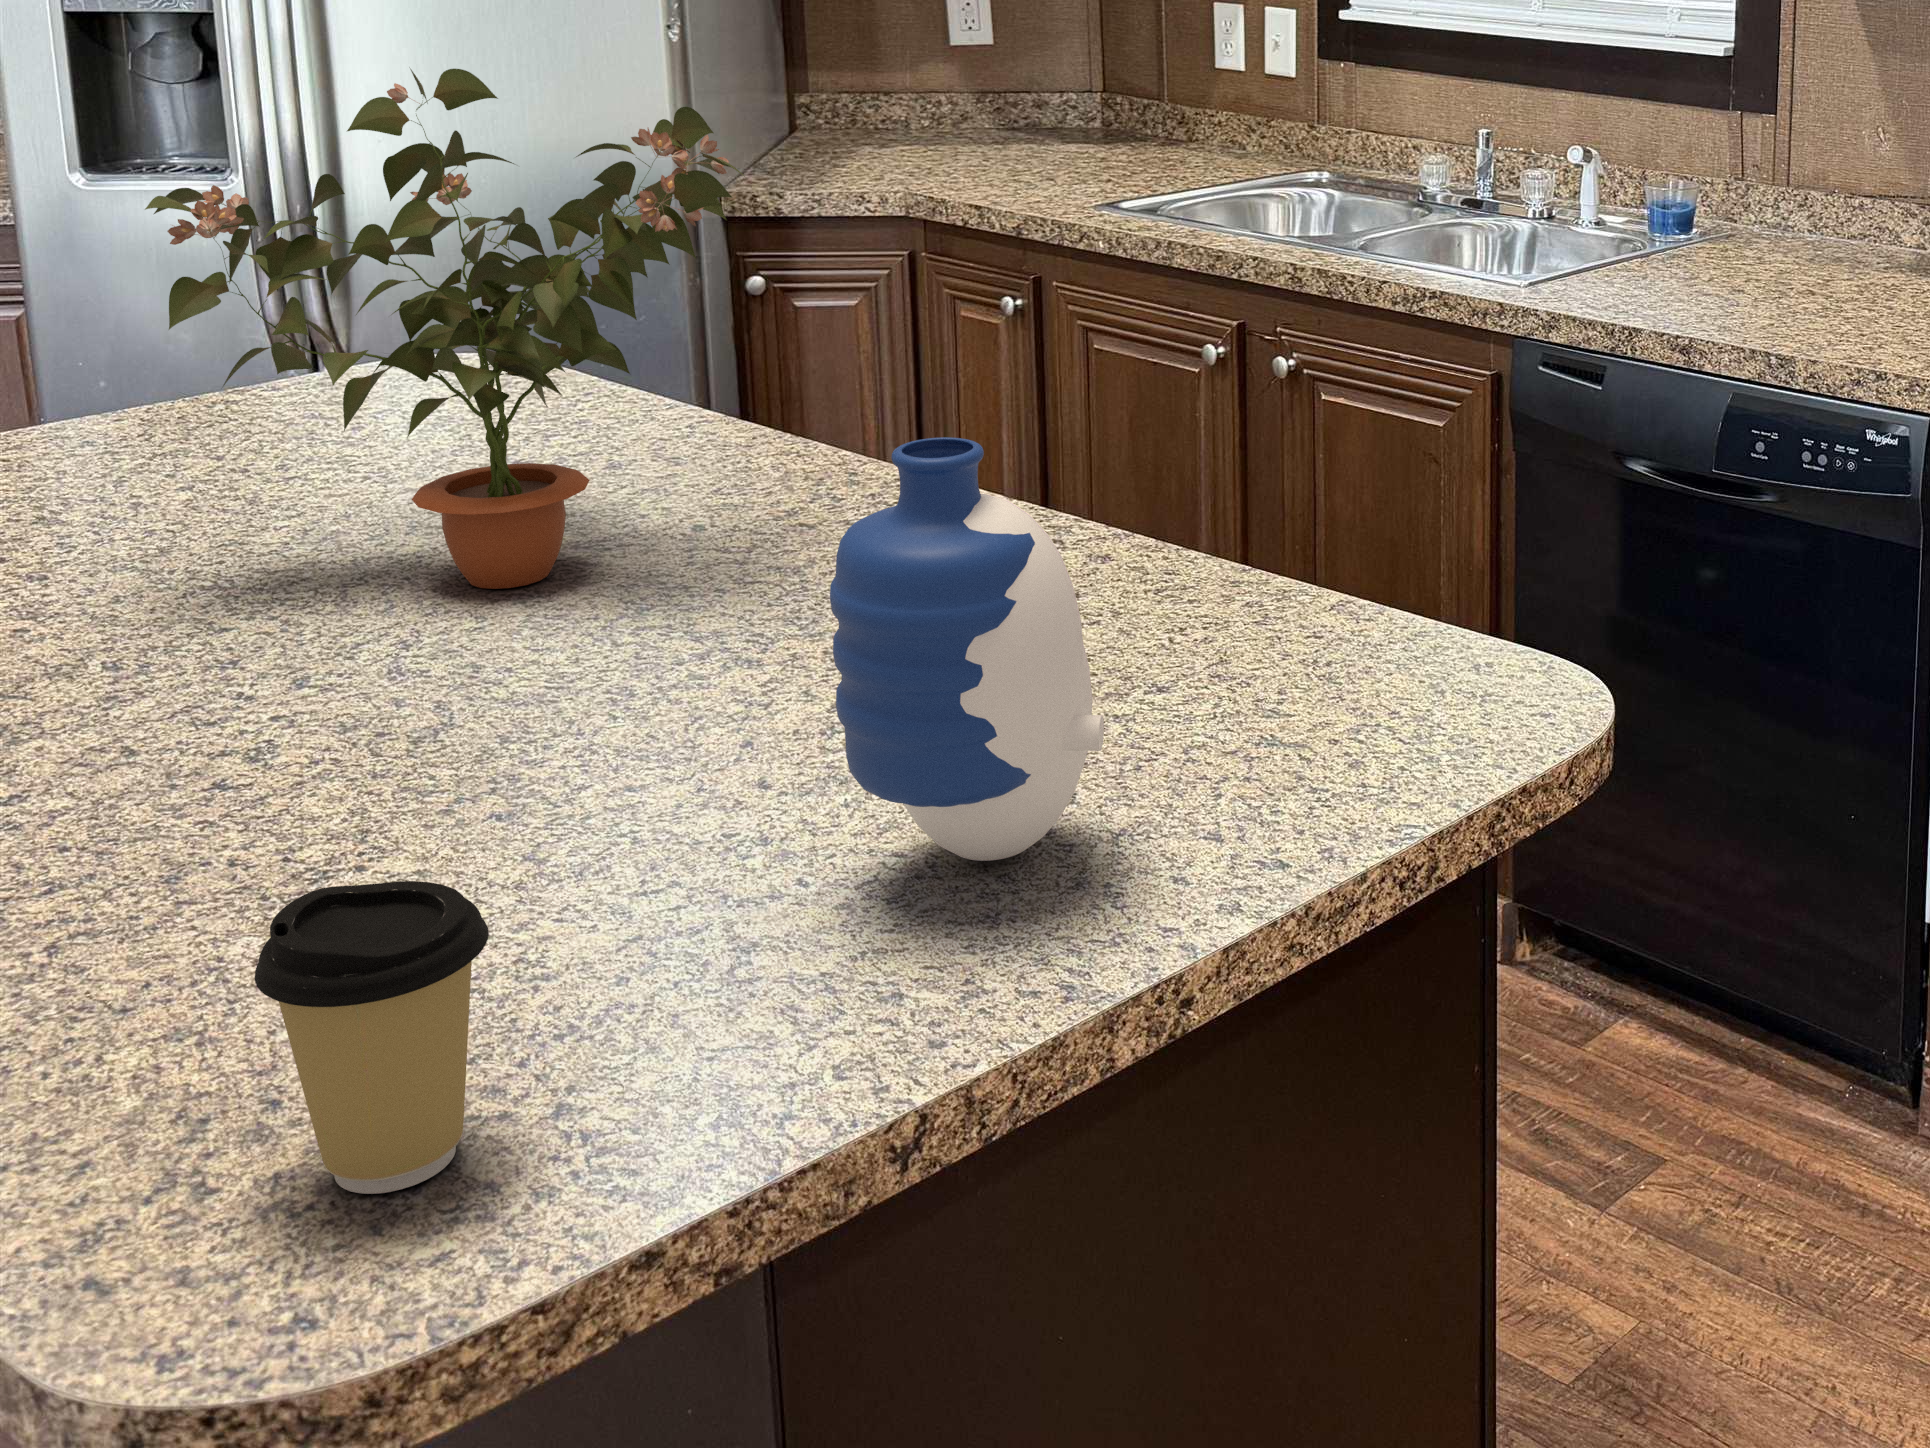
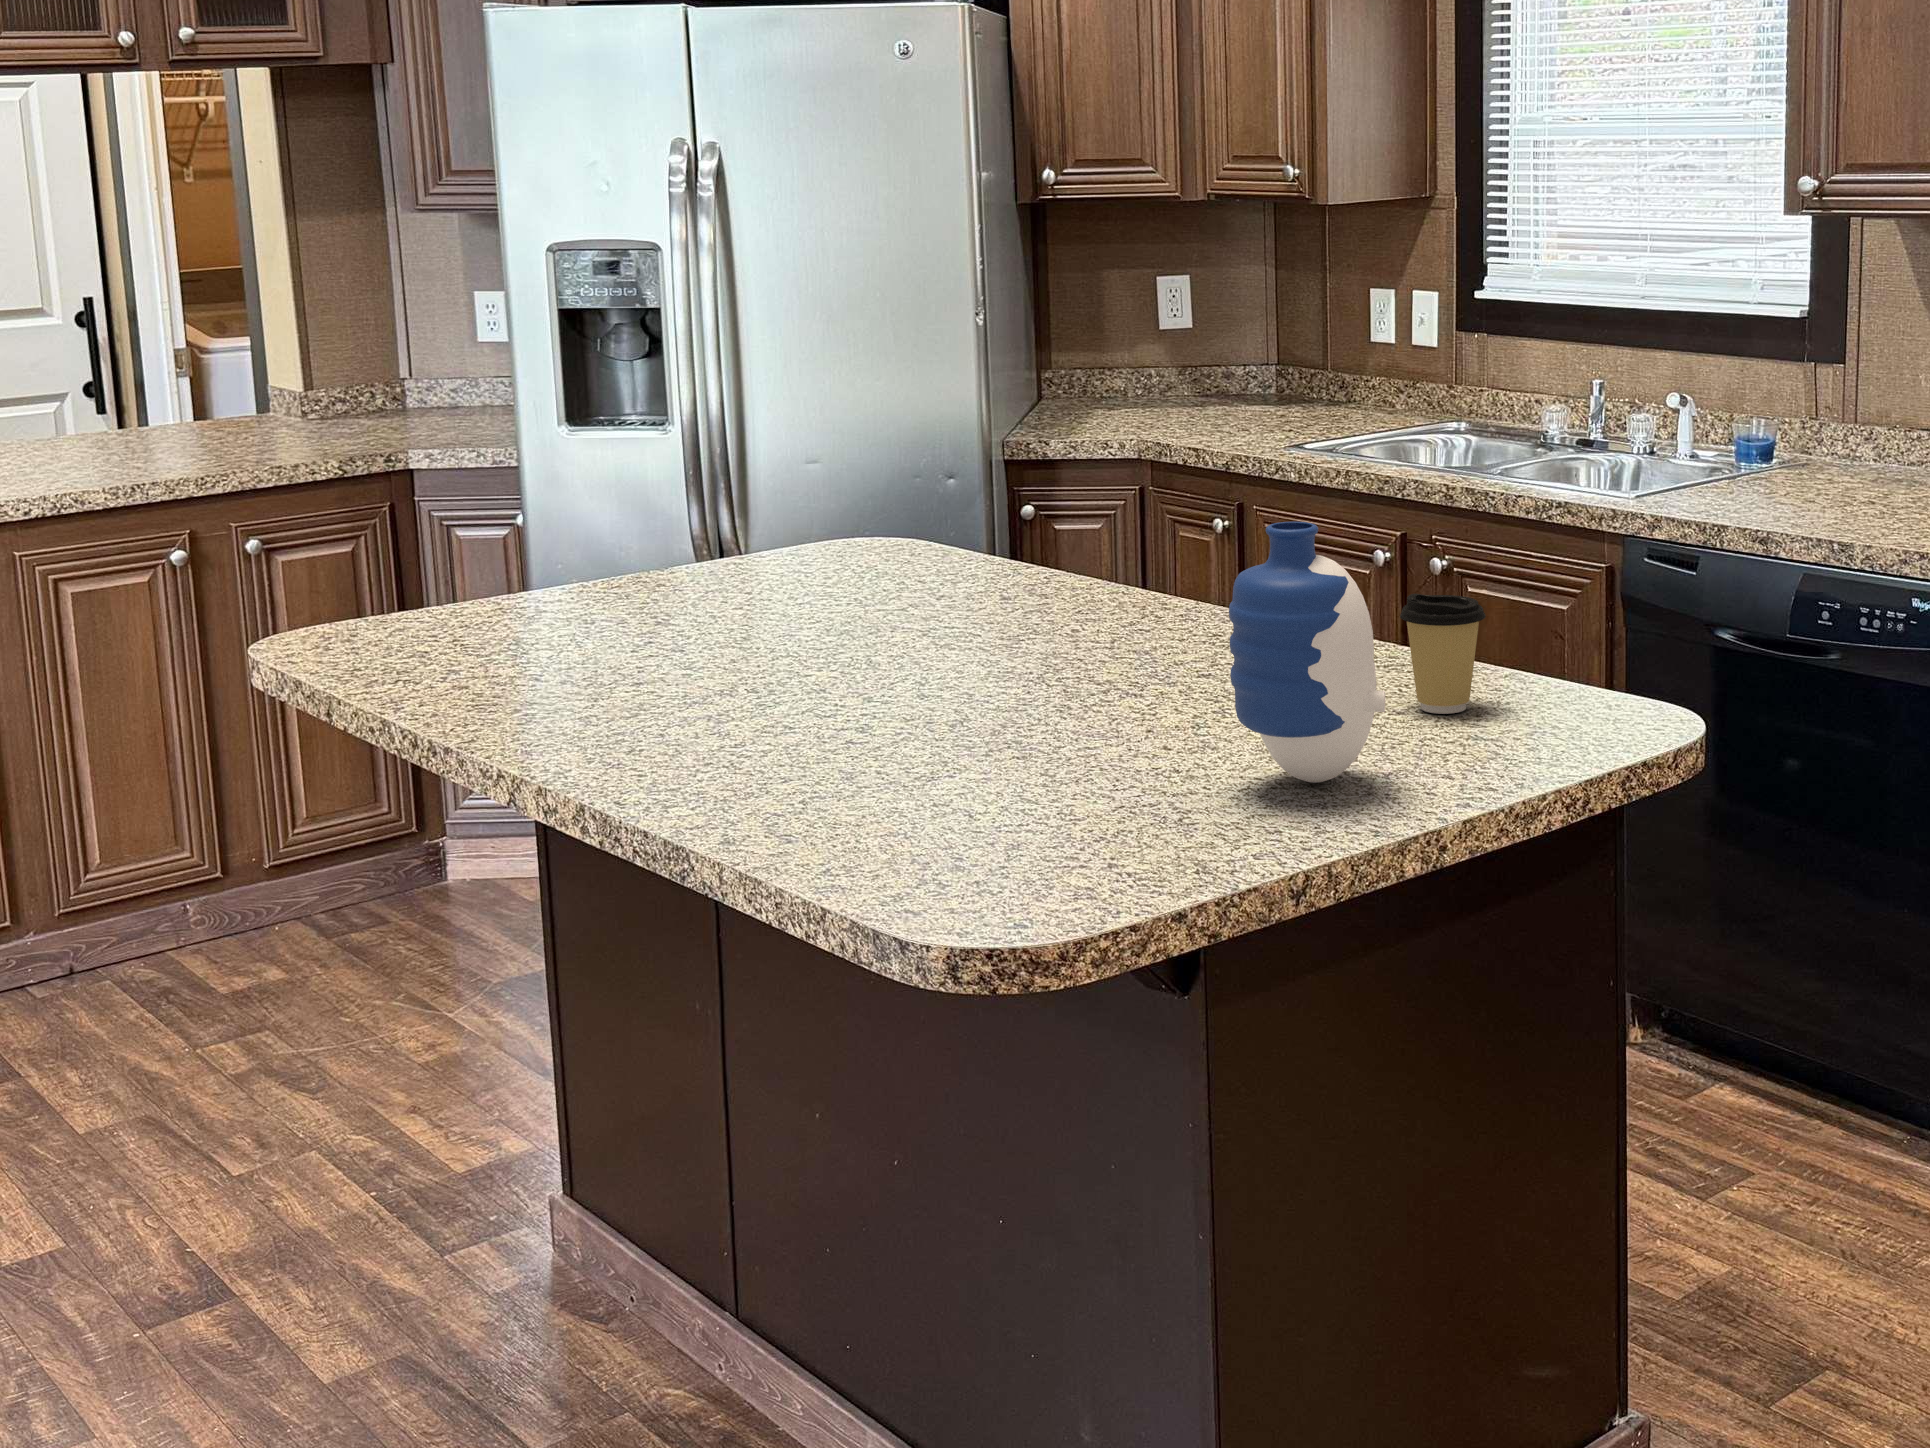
potted plant: present [145,69,744,589] -> none [755,324,1117,662]
coffee cup: present [255,881,489,1194] -> present [1400,594,1486,714]

